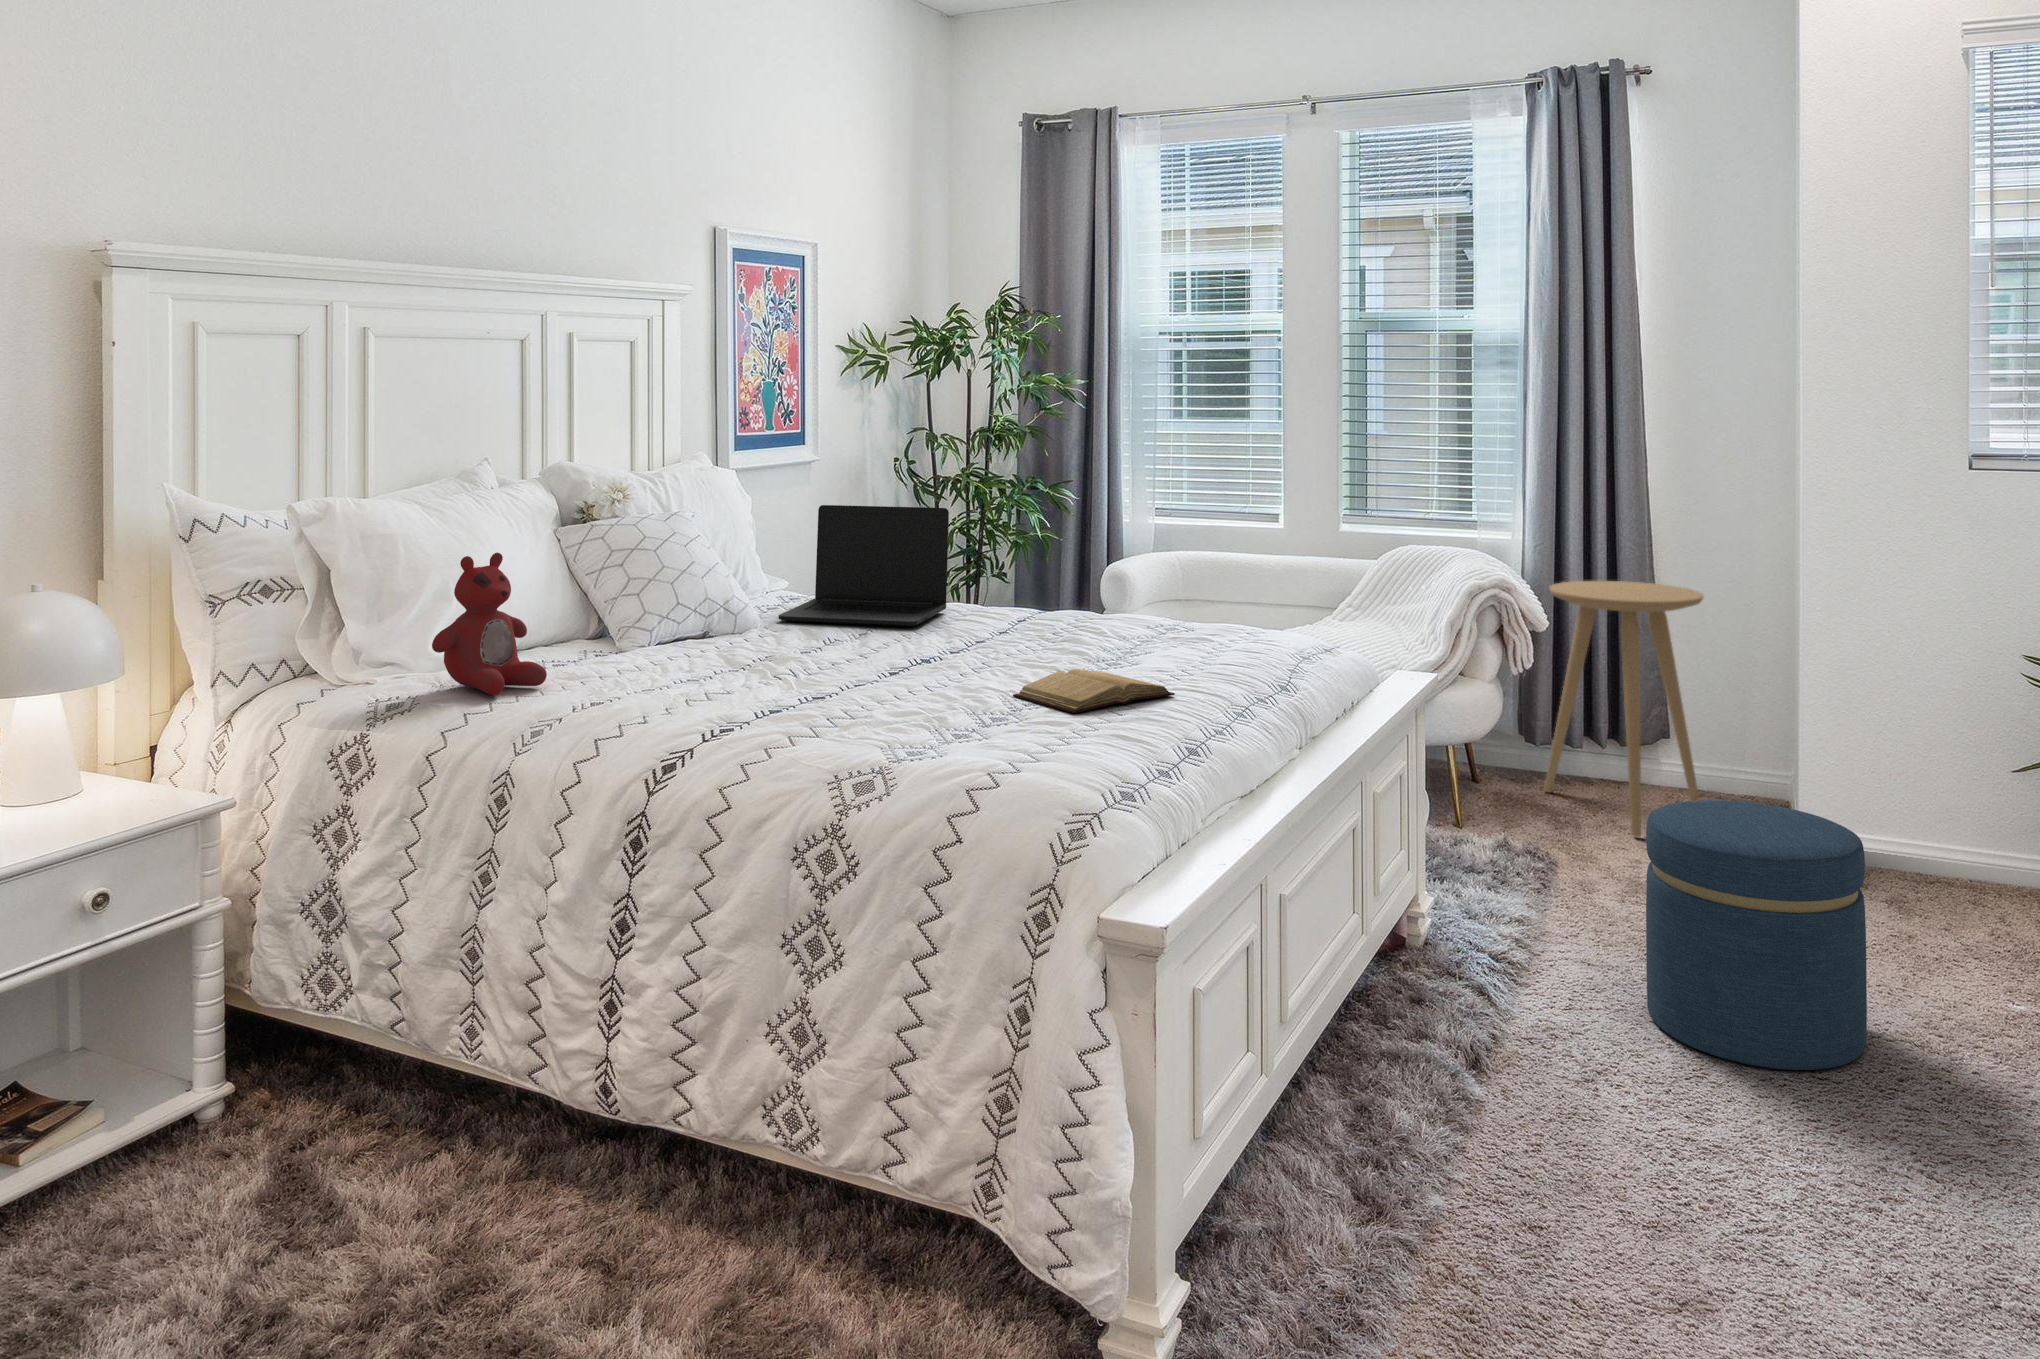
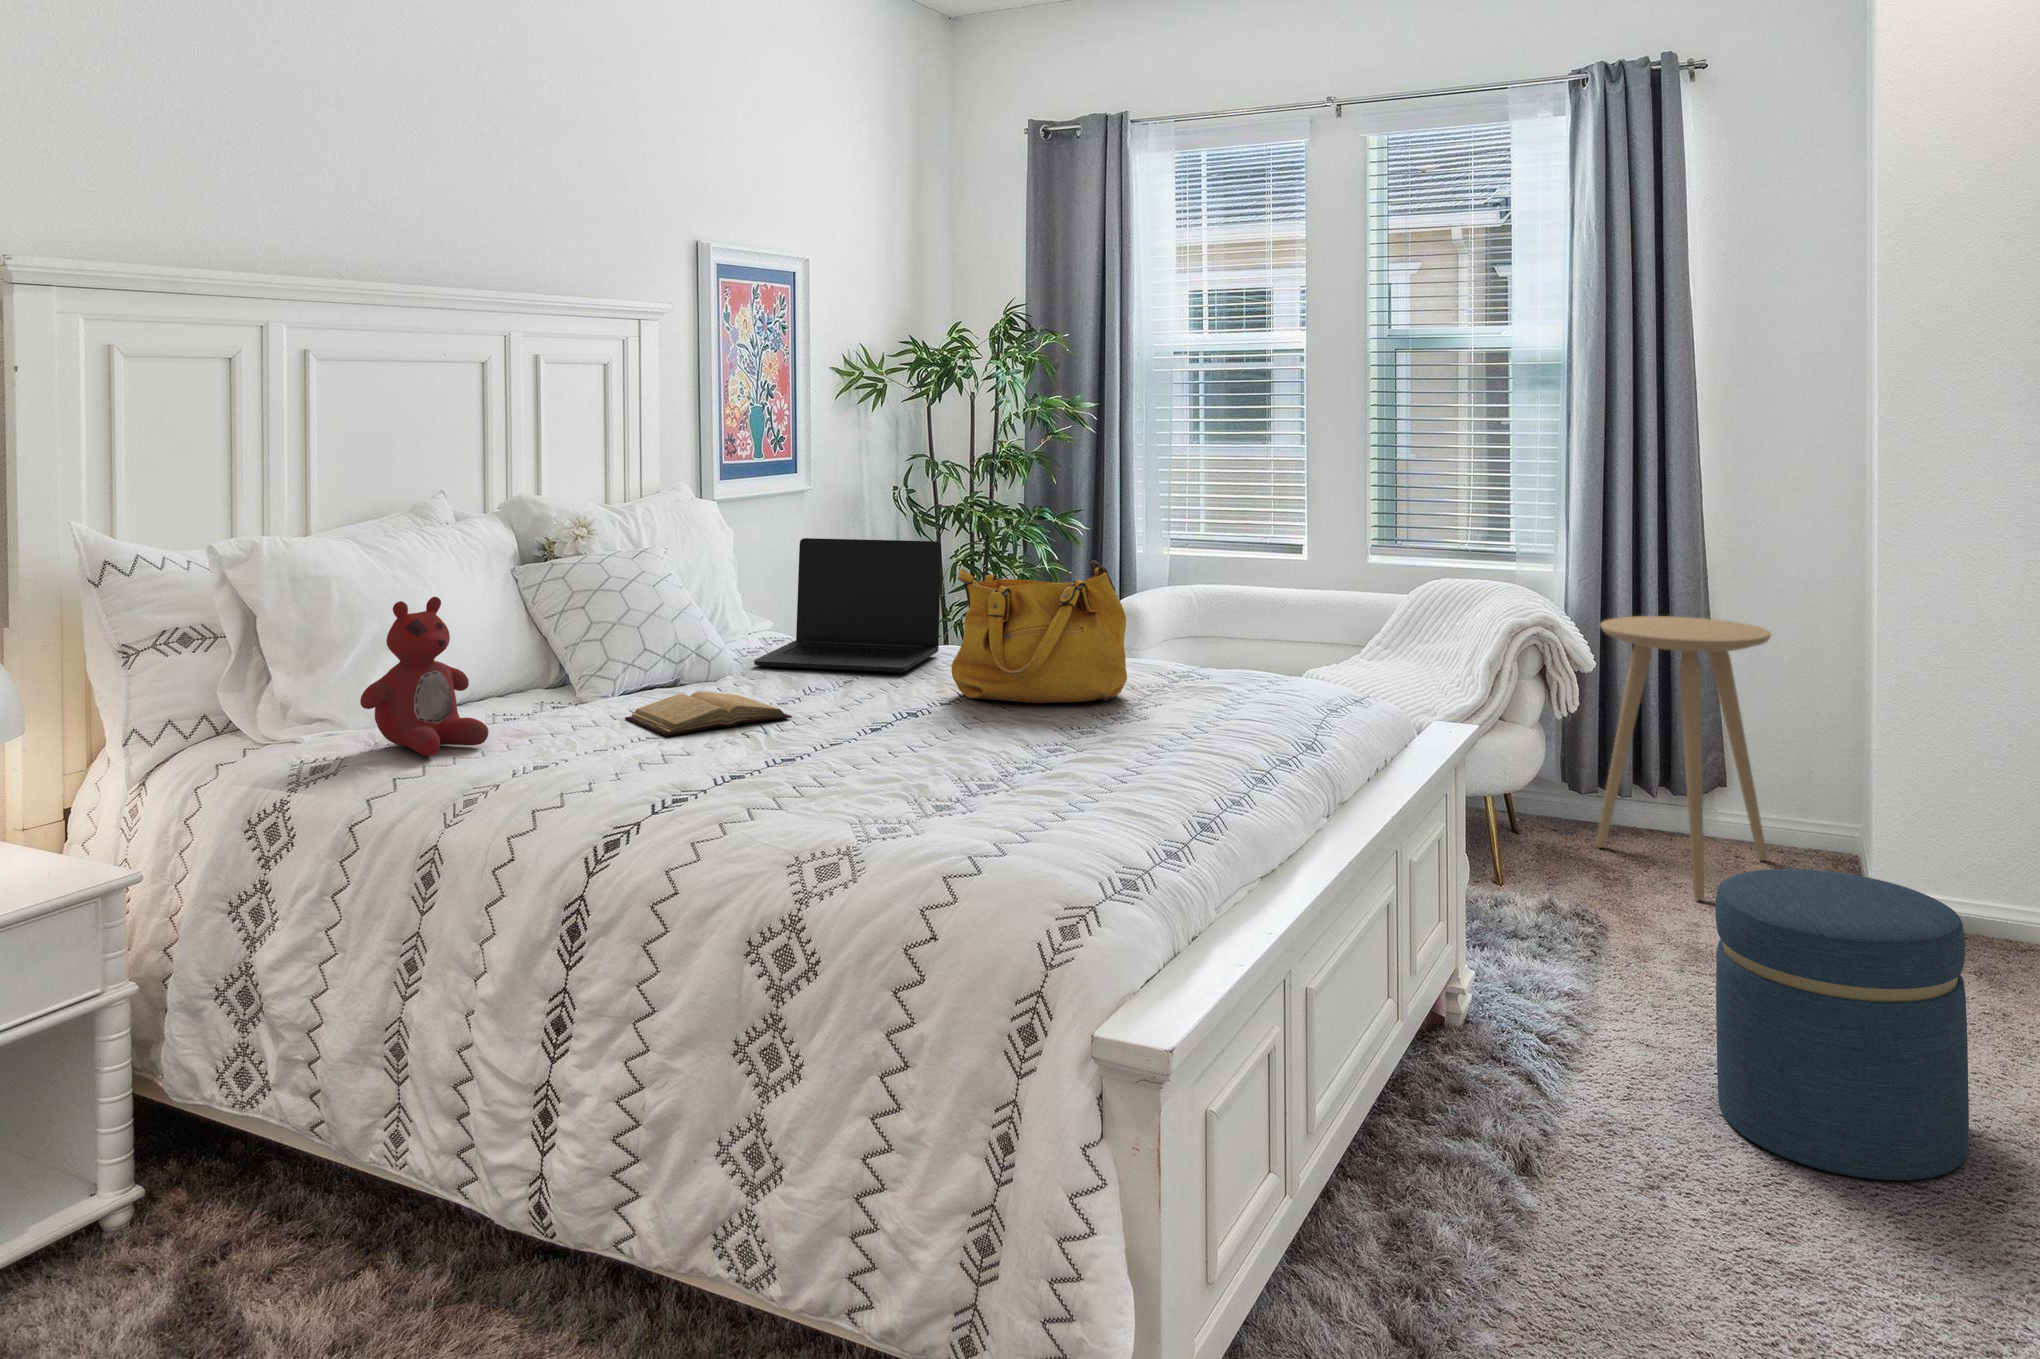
handbag: none [961,524,1120,652] -> present [952,560,1127,703]
book: present [1013,669,1175,713] -> present [625,691,792,736]

